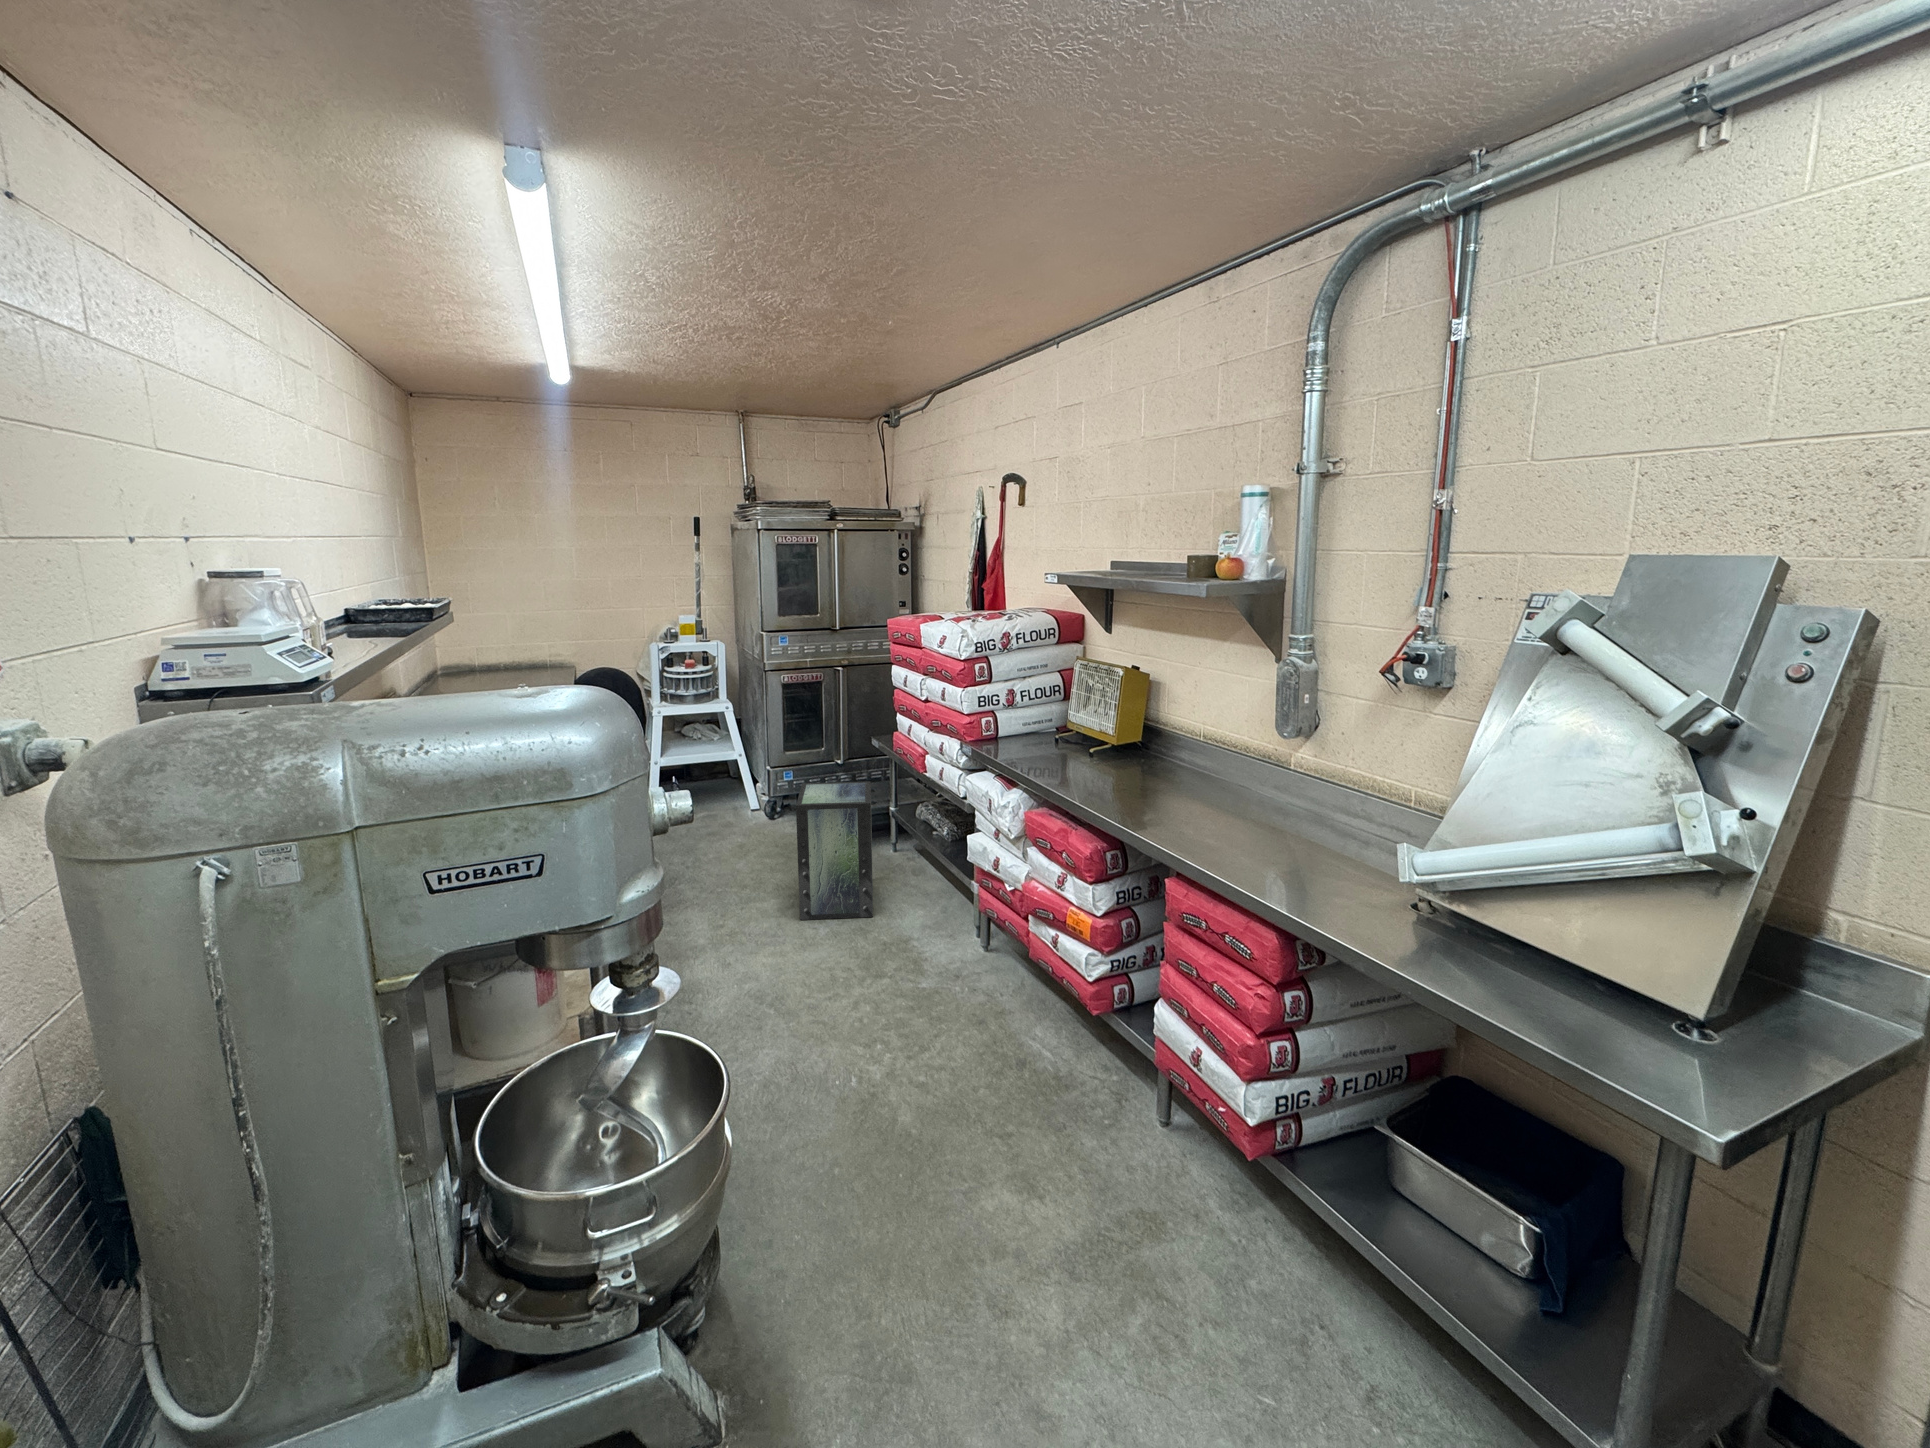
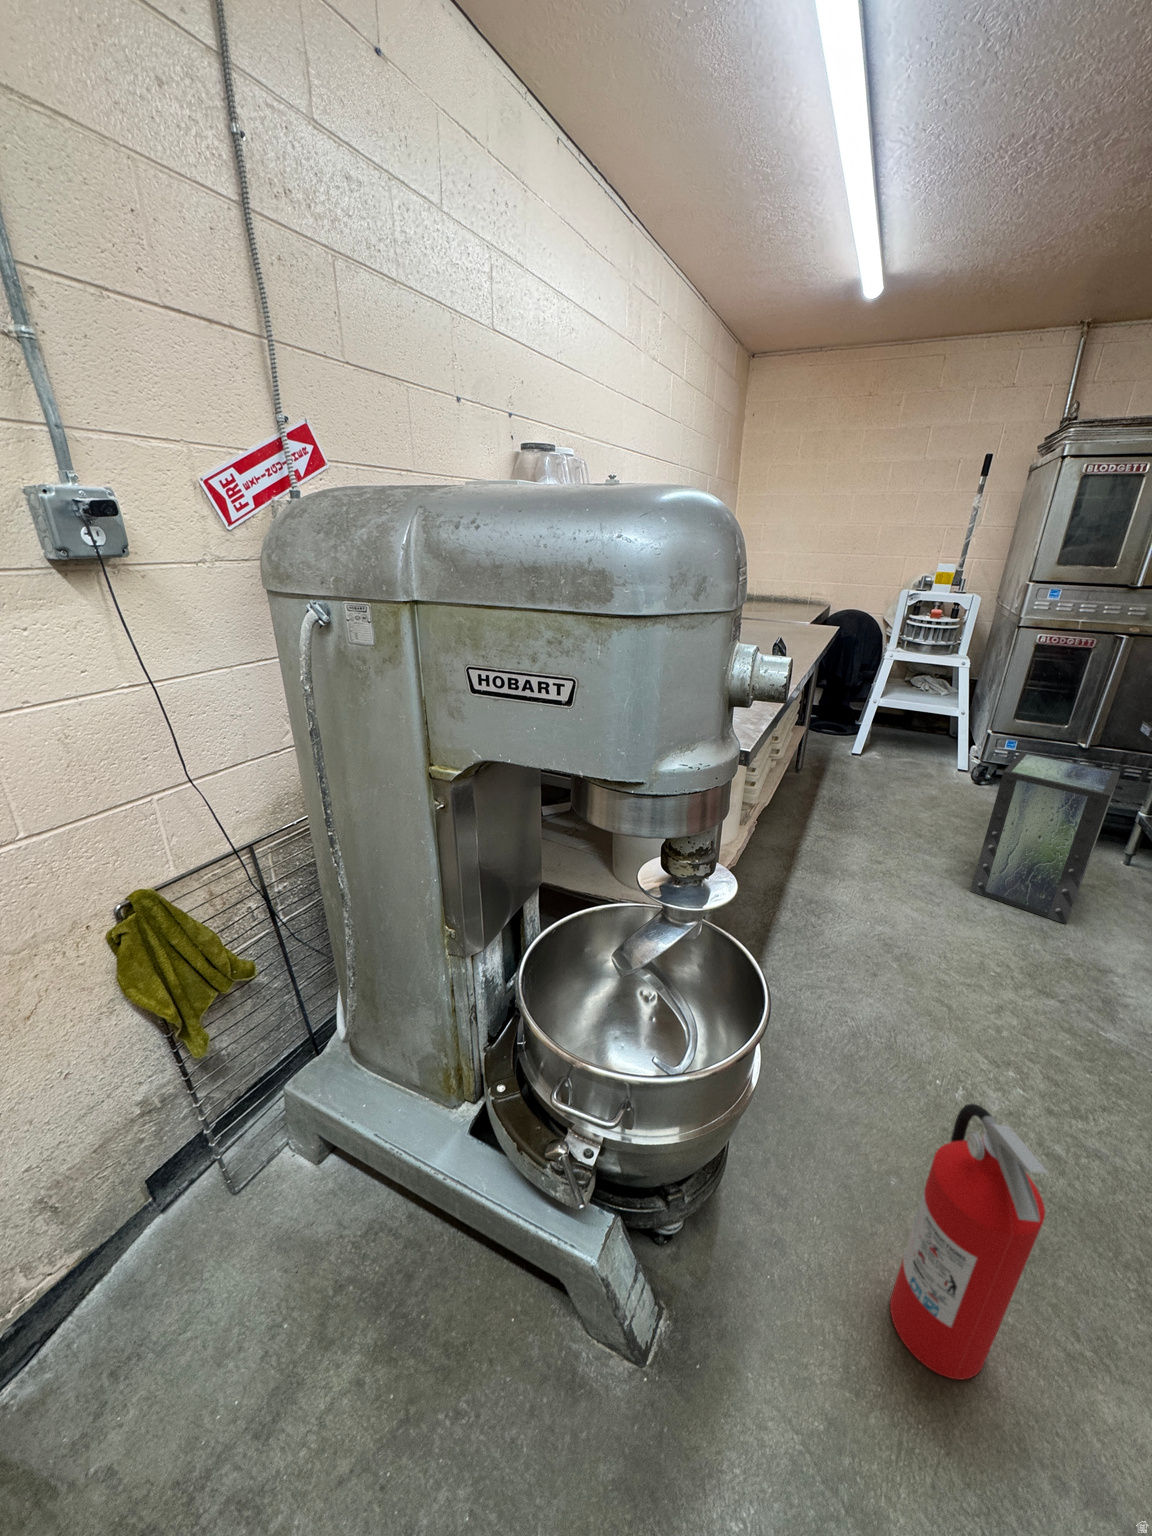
fire extinguisher: none [857,1065,928,1295] -> present [890,1104,1048,1379]

